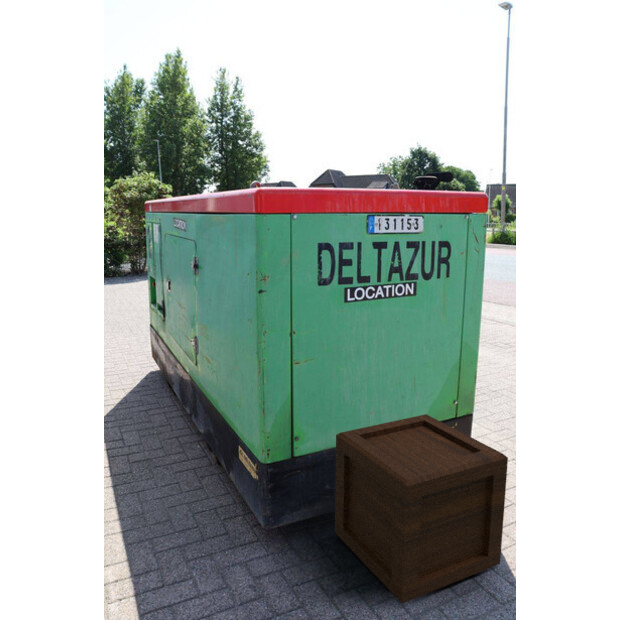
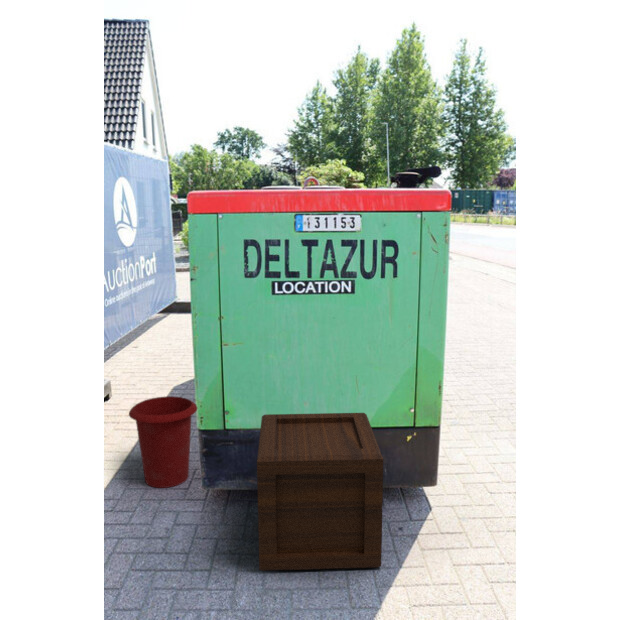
waste bin: none [150,428,231,539] -> present [129,396,197,488]

